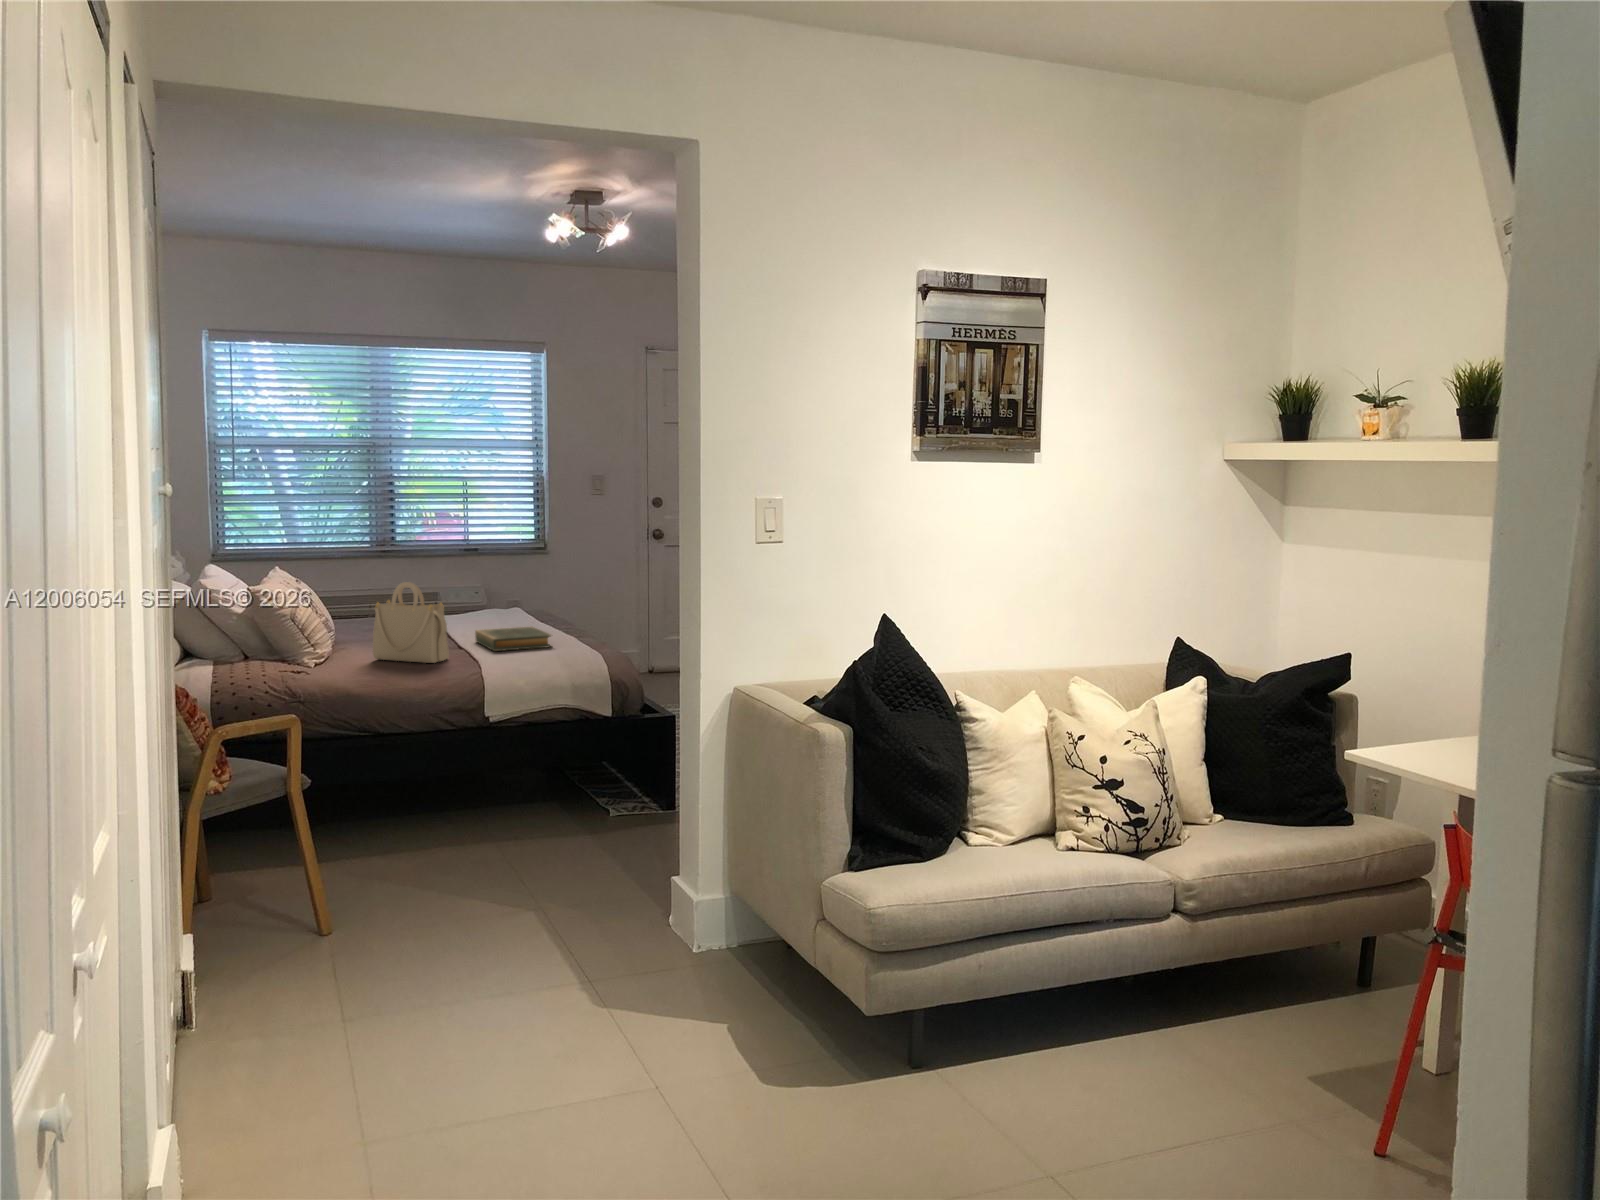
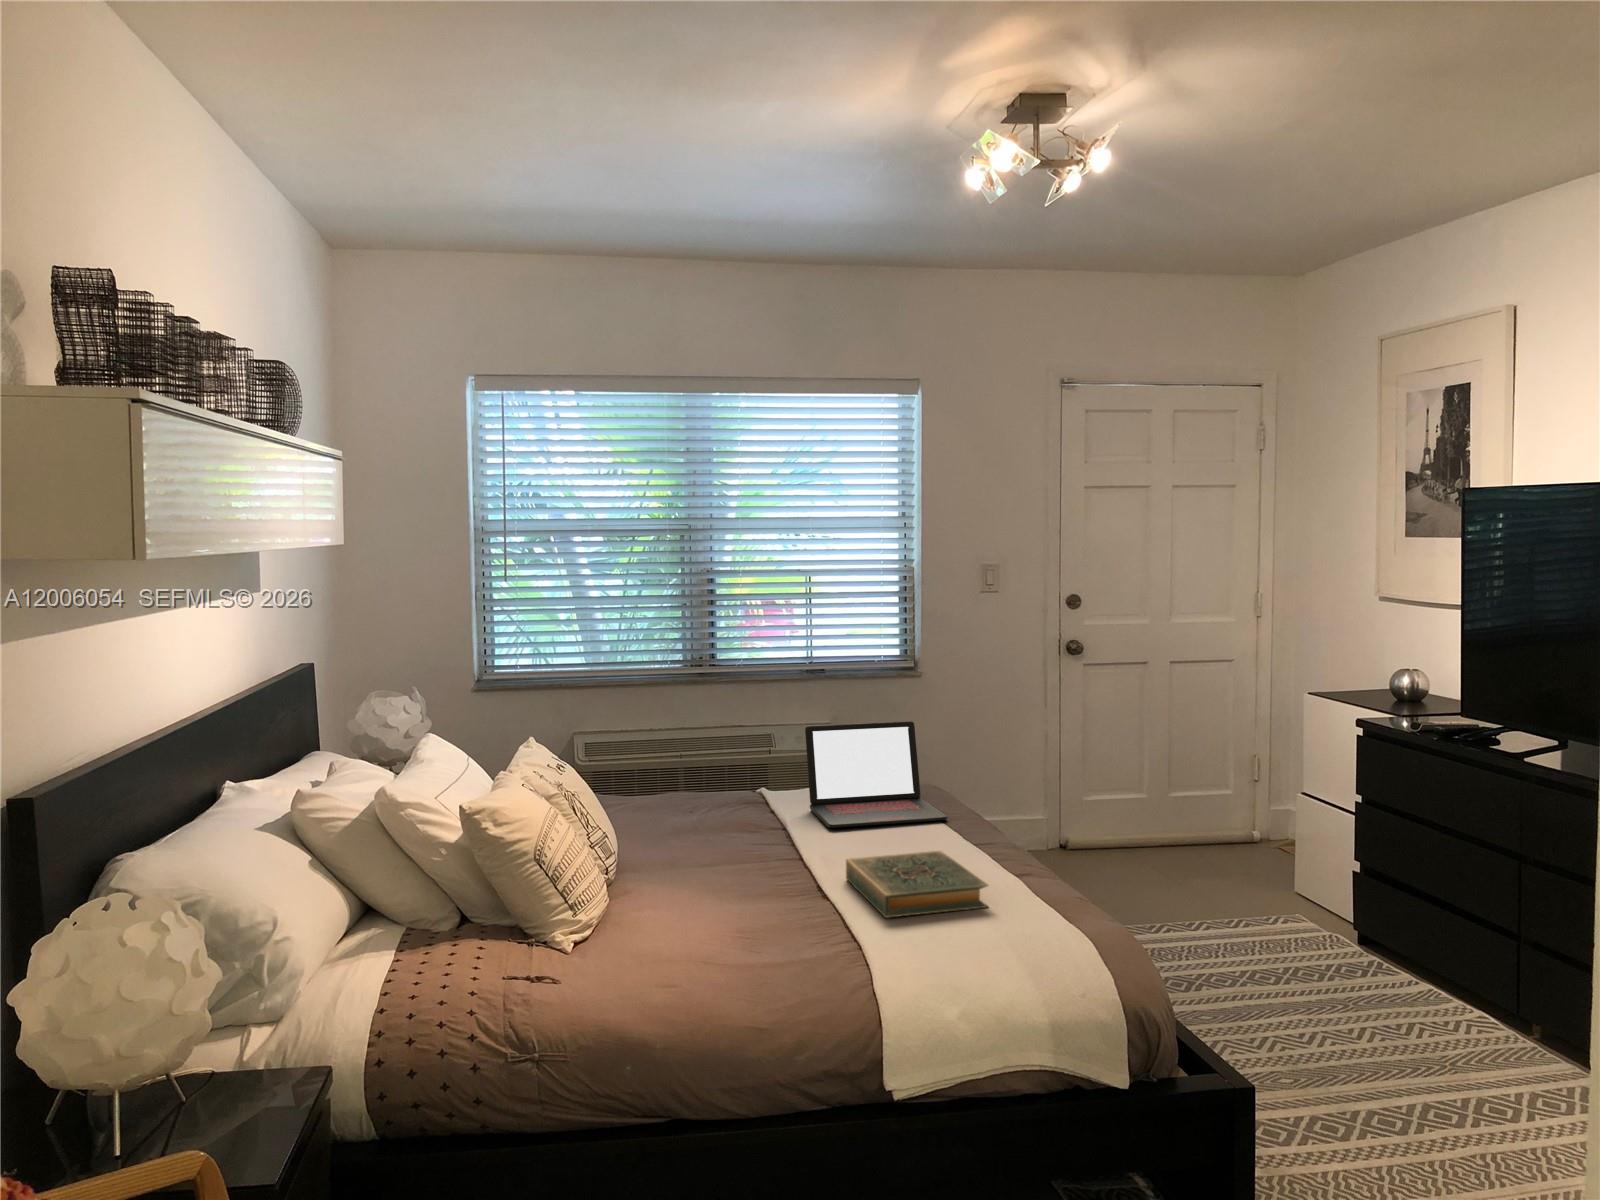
laptop: none [456,567,545,626] -> present [805,721,947,828]
handbag: present [373,582,449,663] -> none [673,795,808,957]

